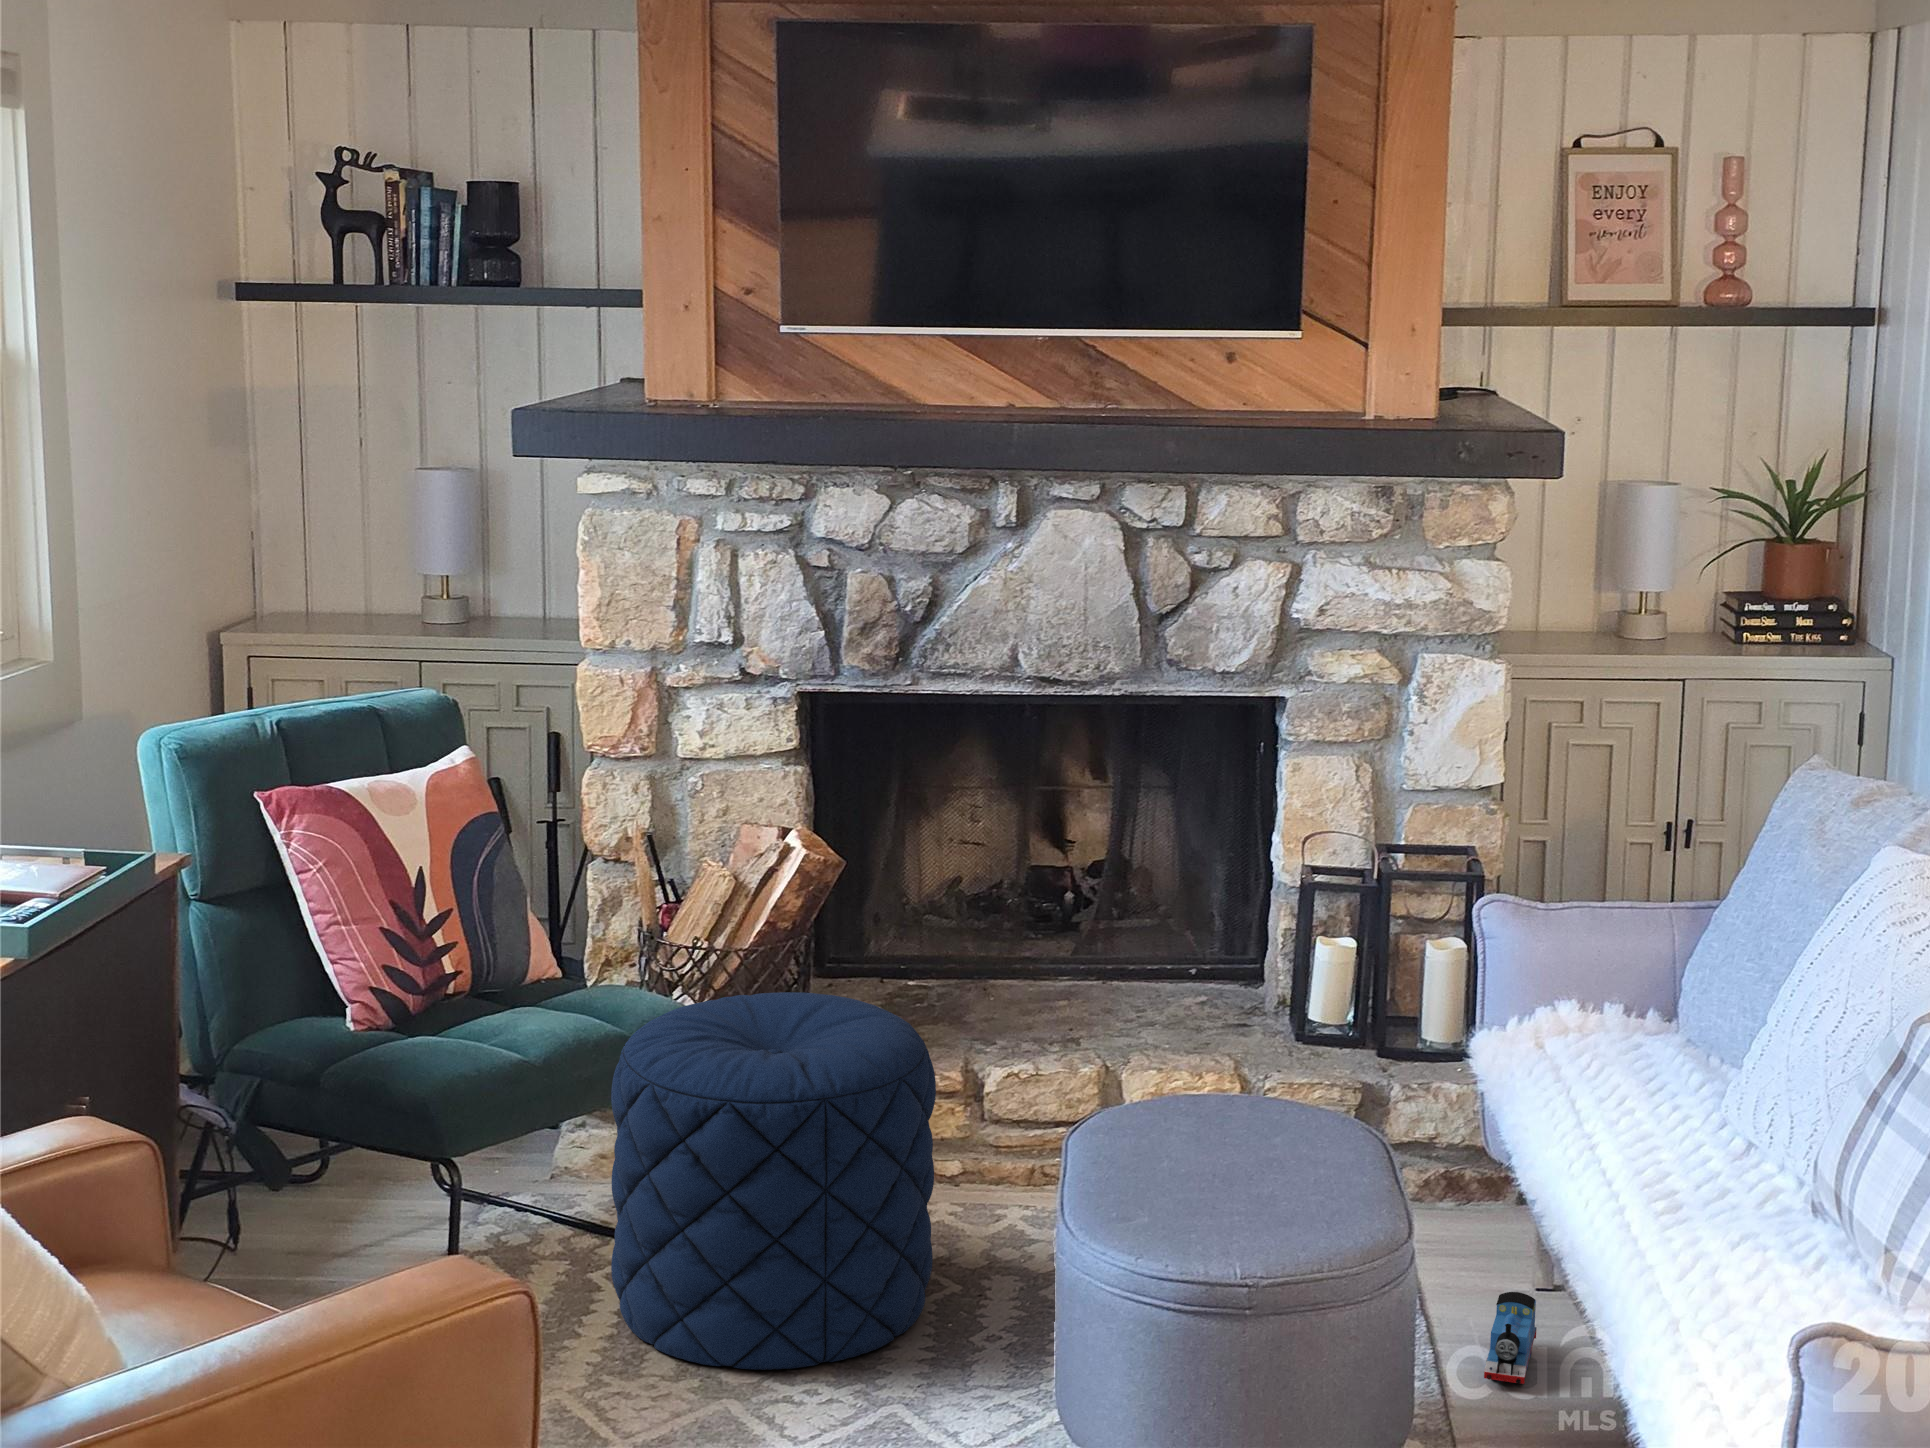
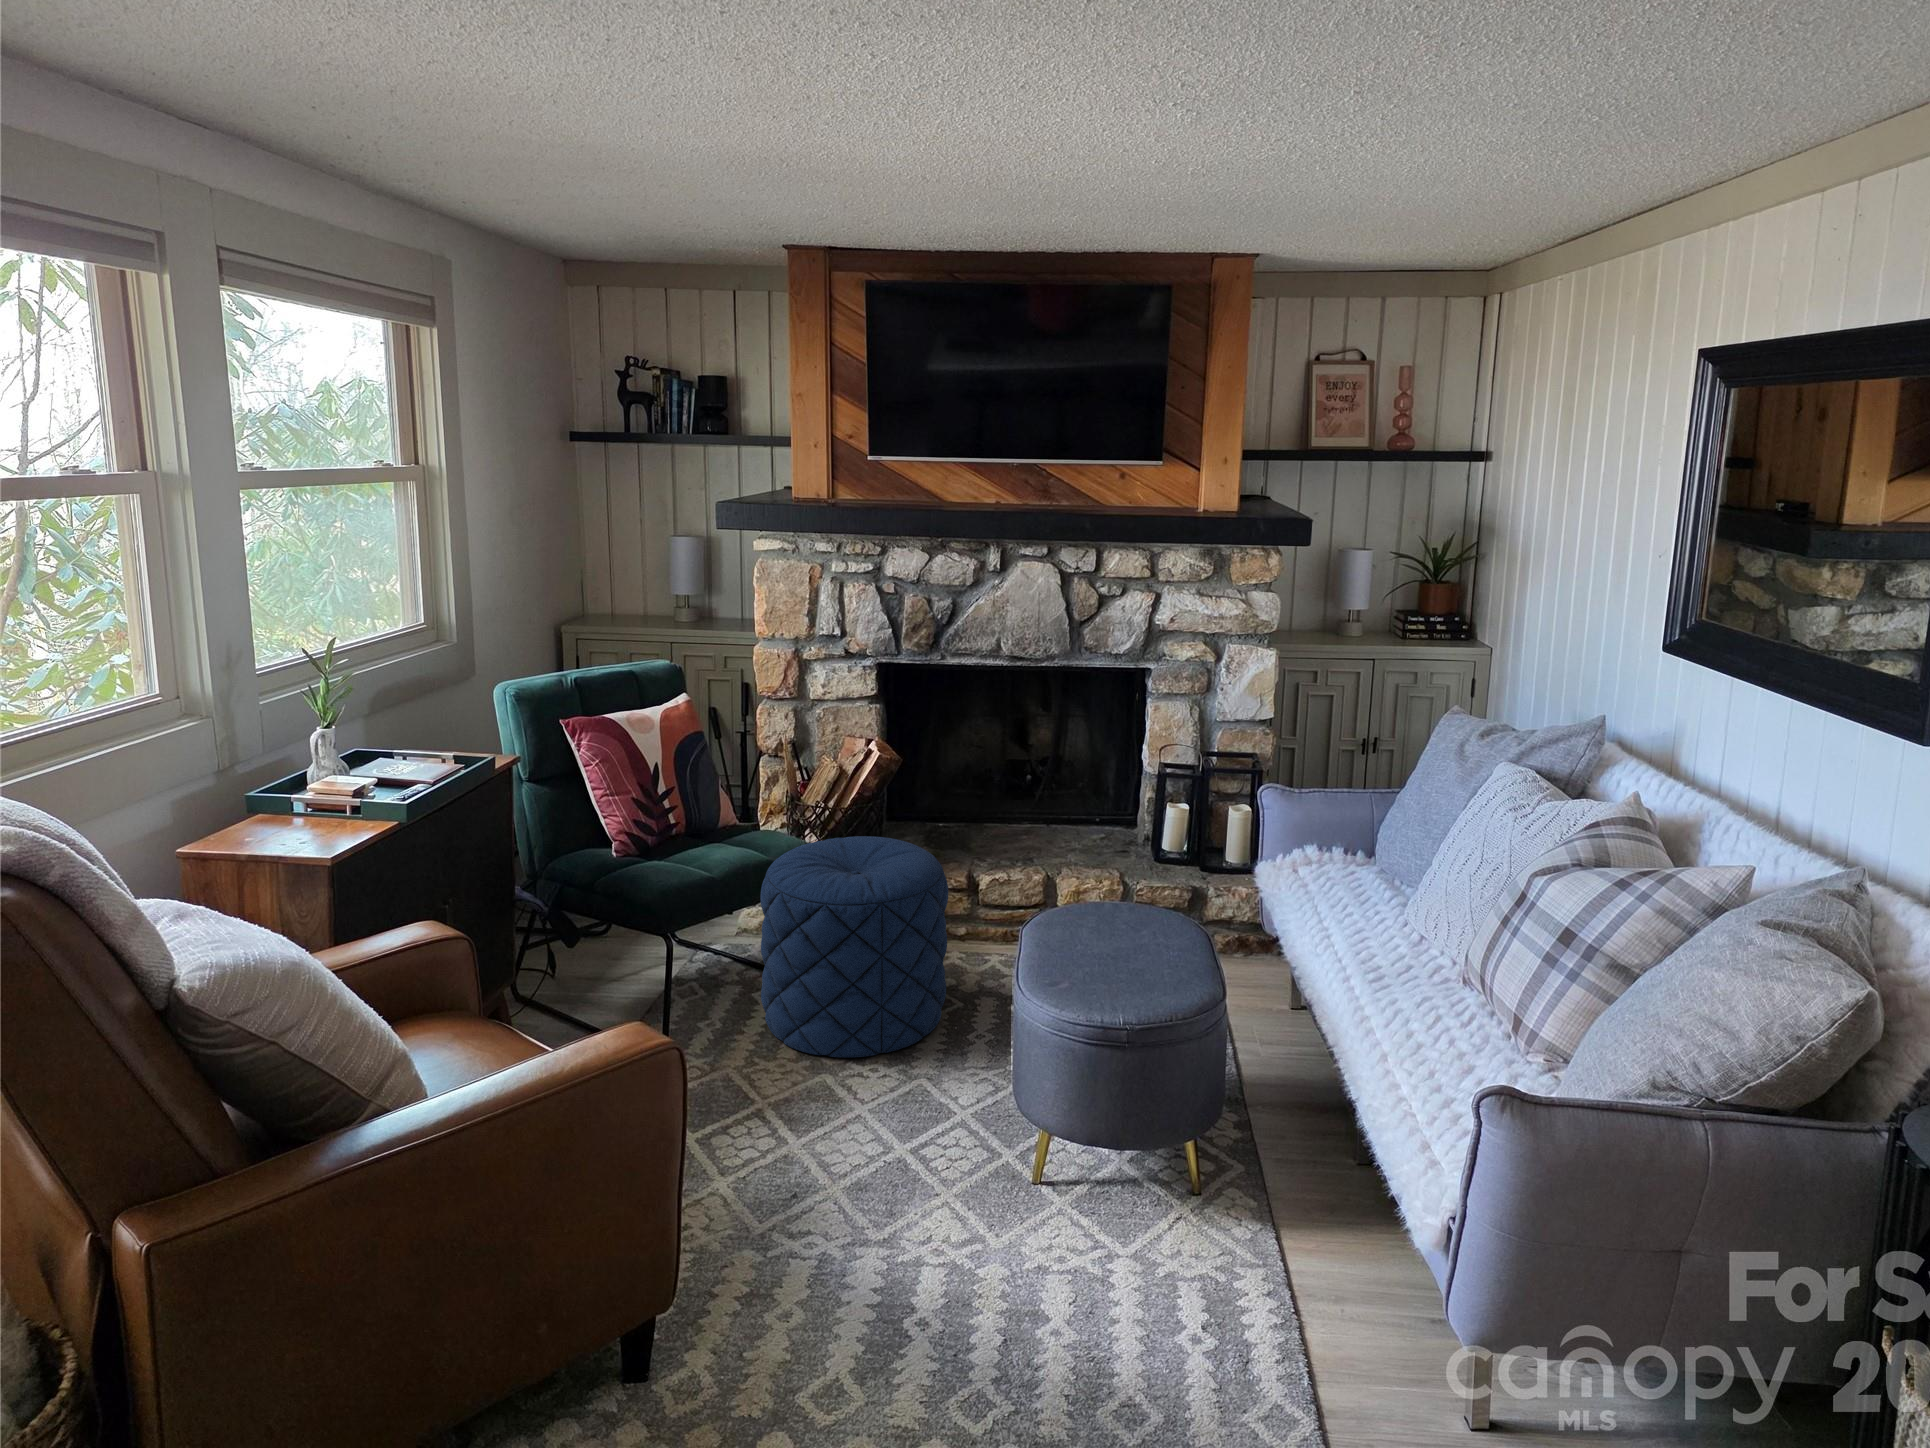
toy train: present [1484,1292,1537,1384] -> none [1262,1014,1292,1070]

